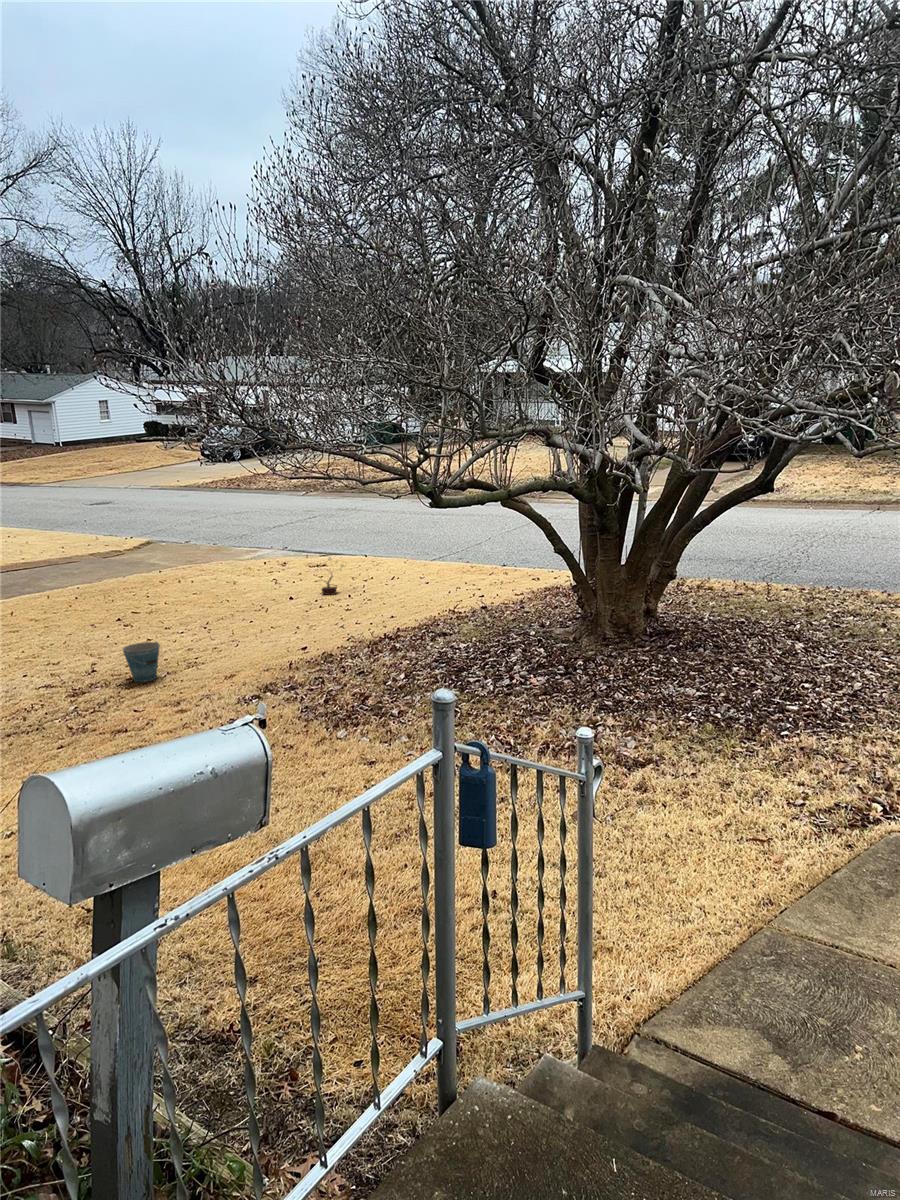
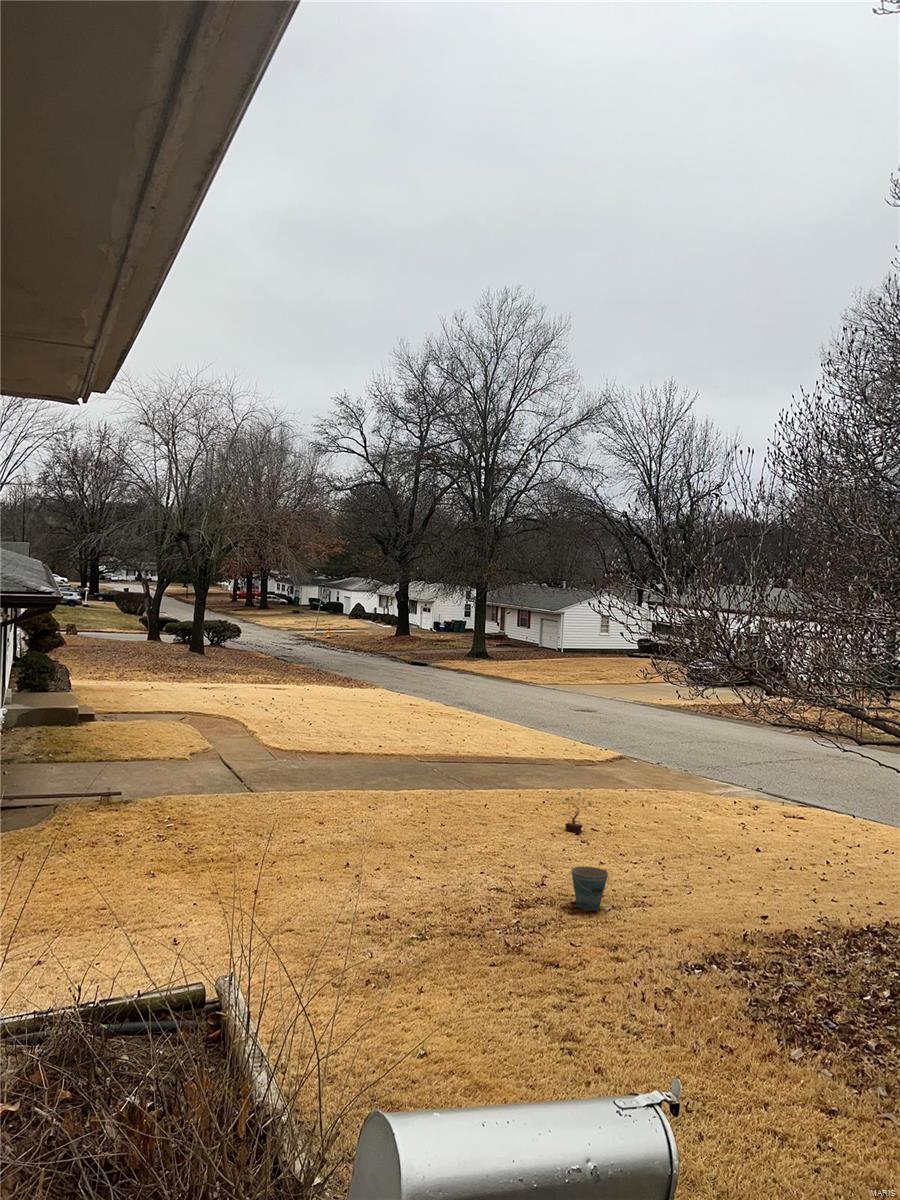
potted plant: present [318,558,343,595] -> present [562,792,591,833]

